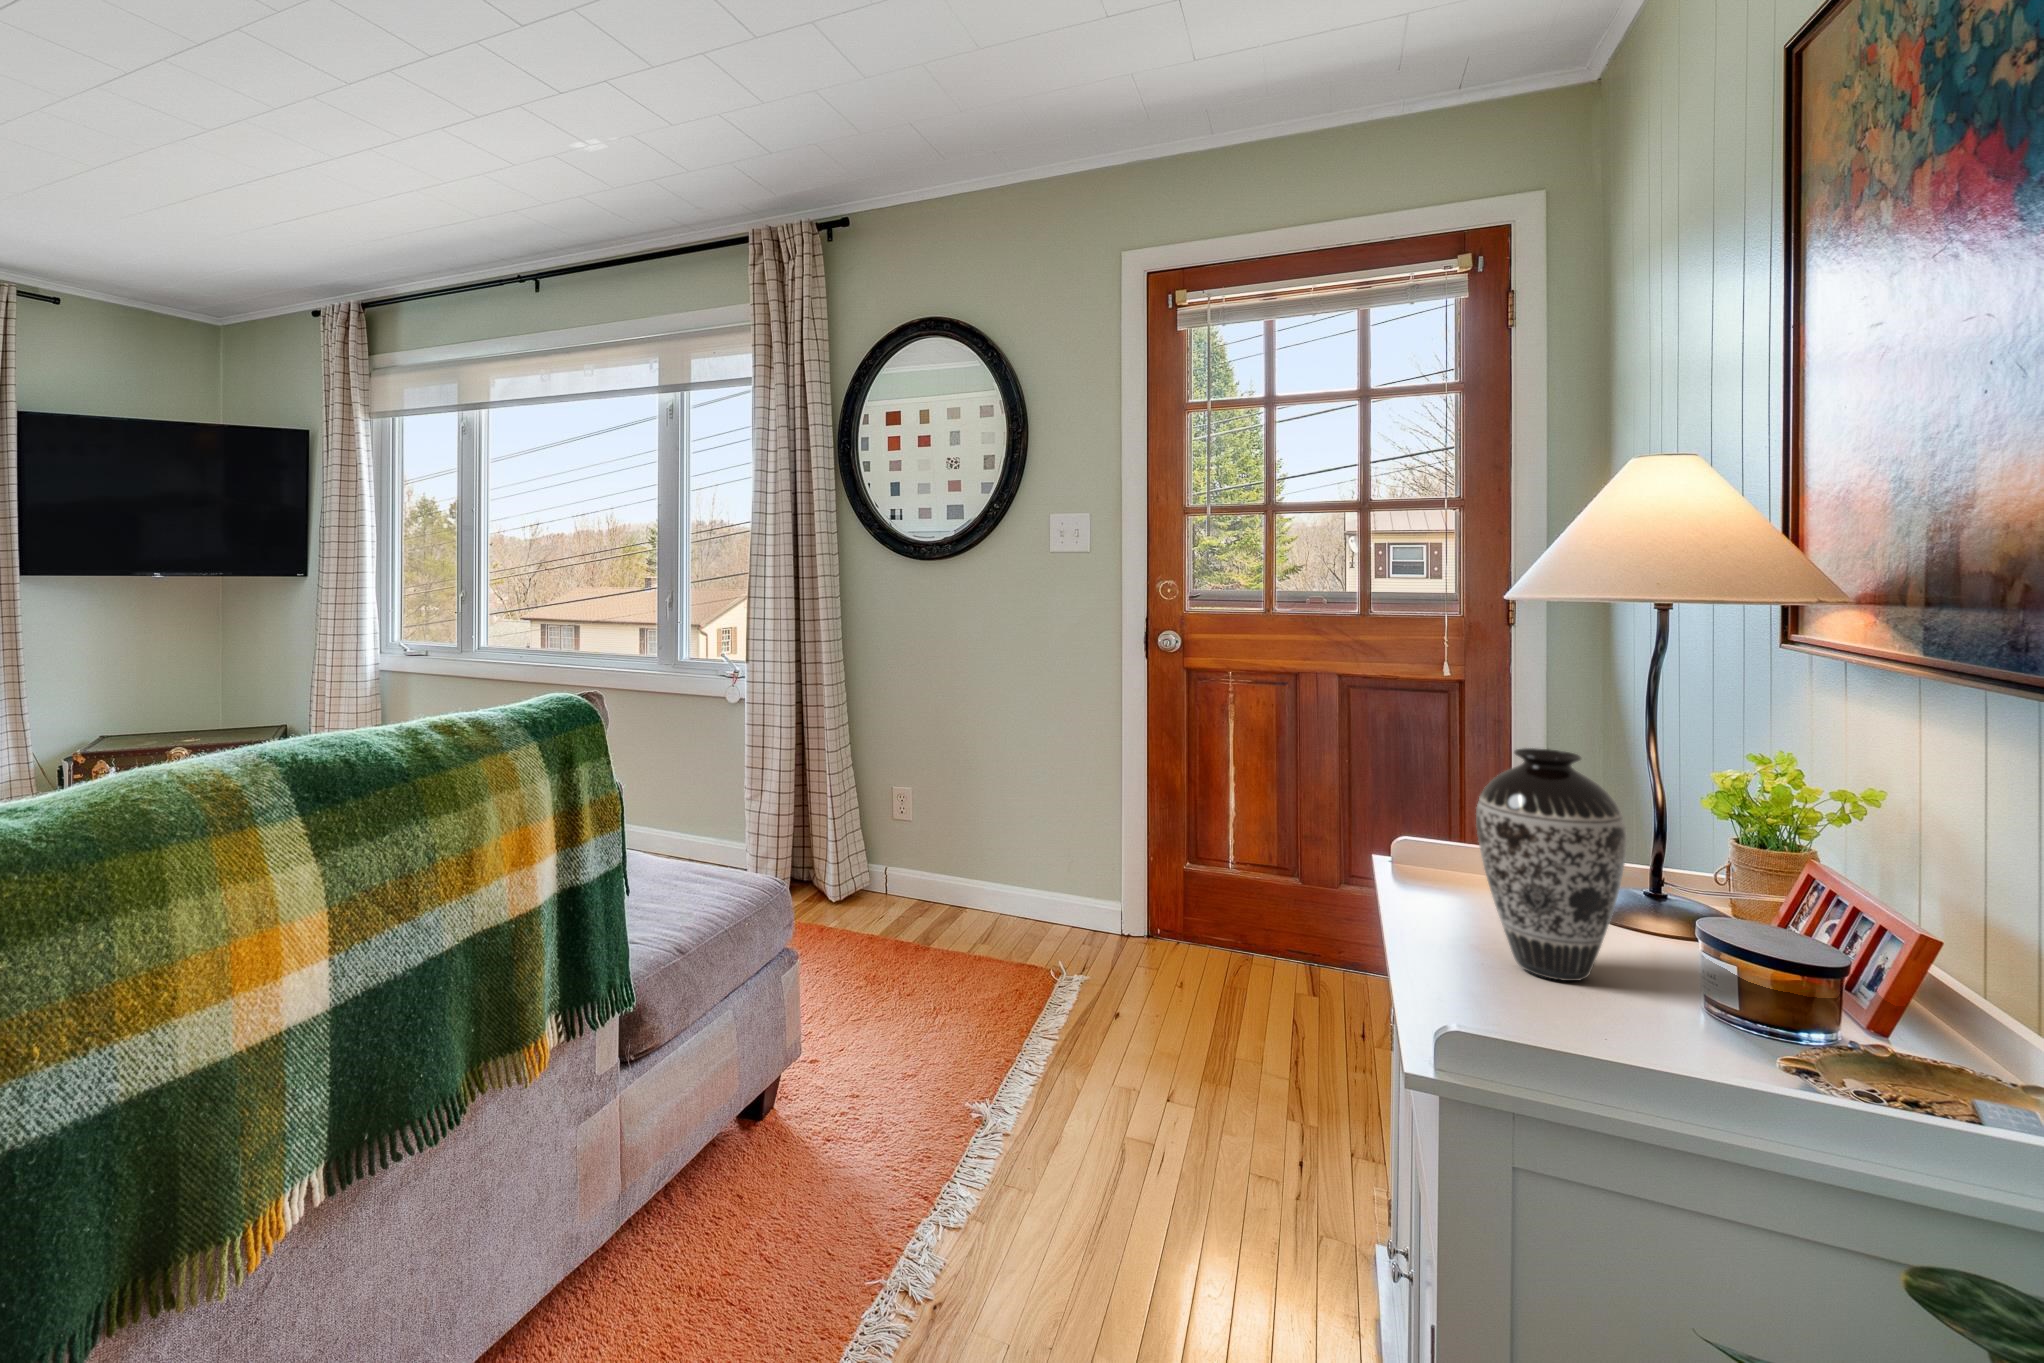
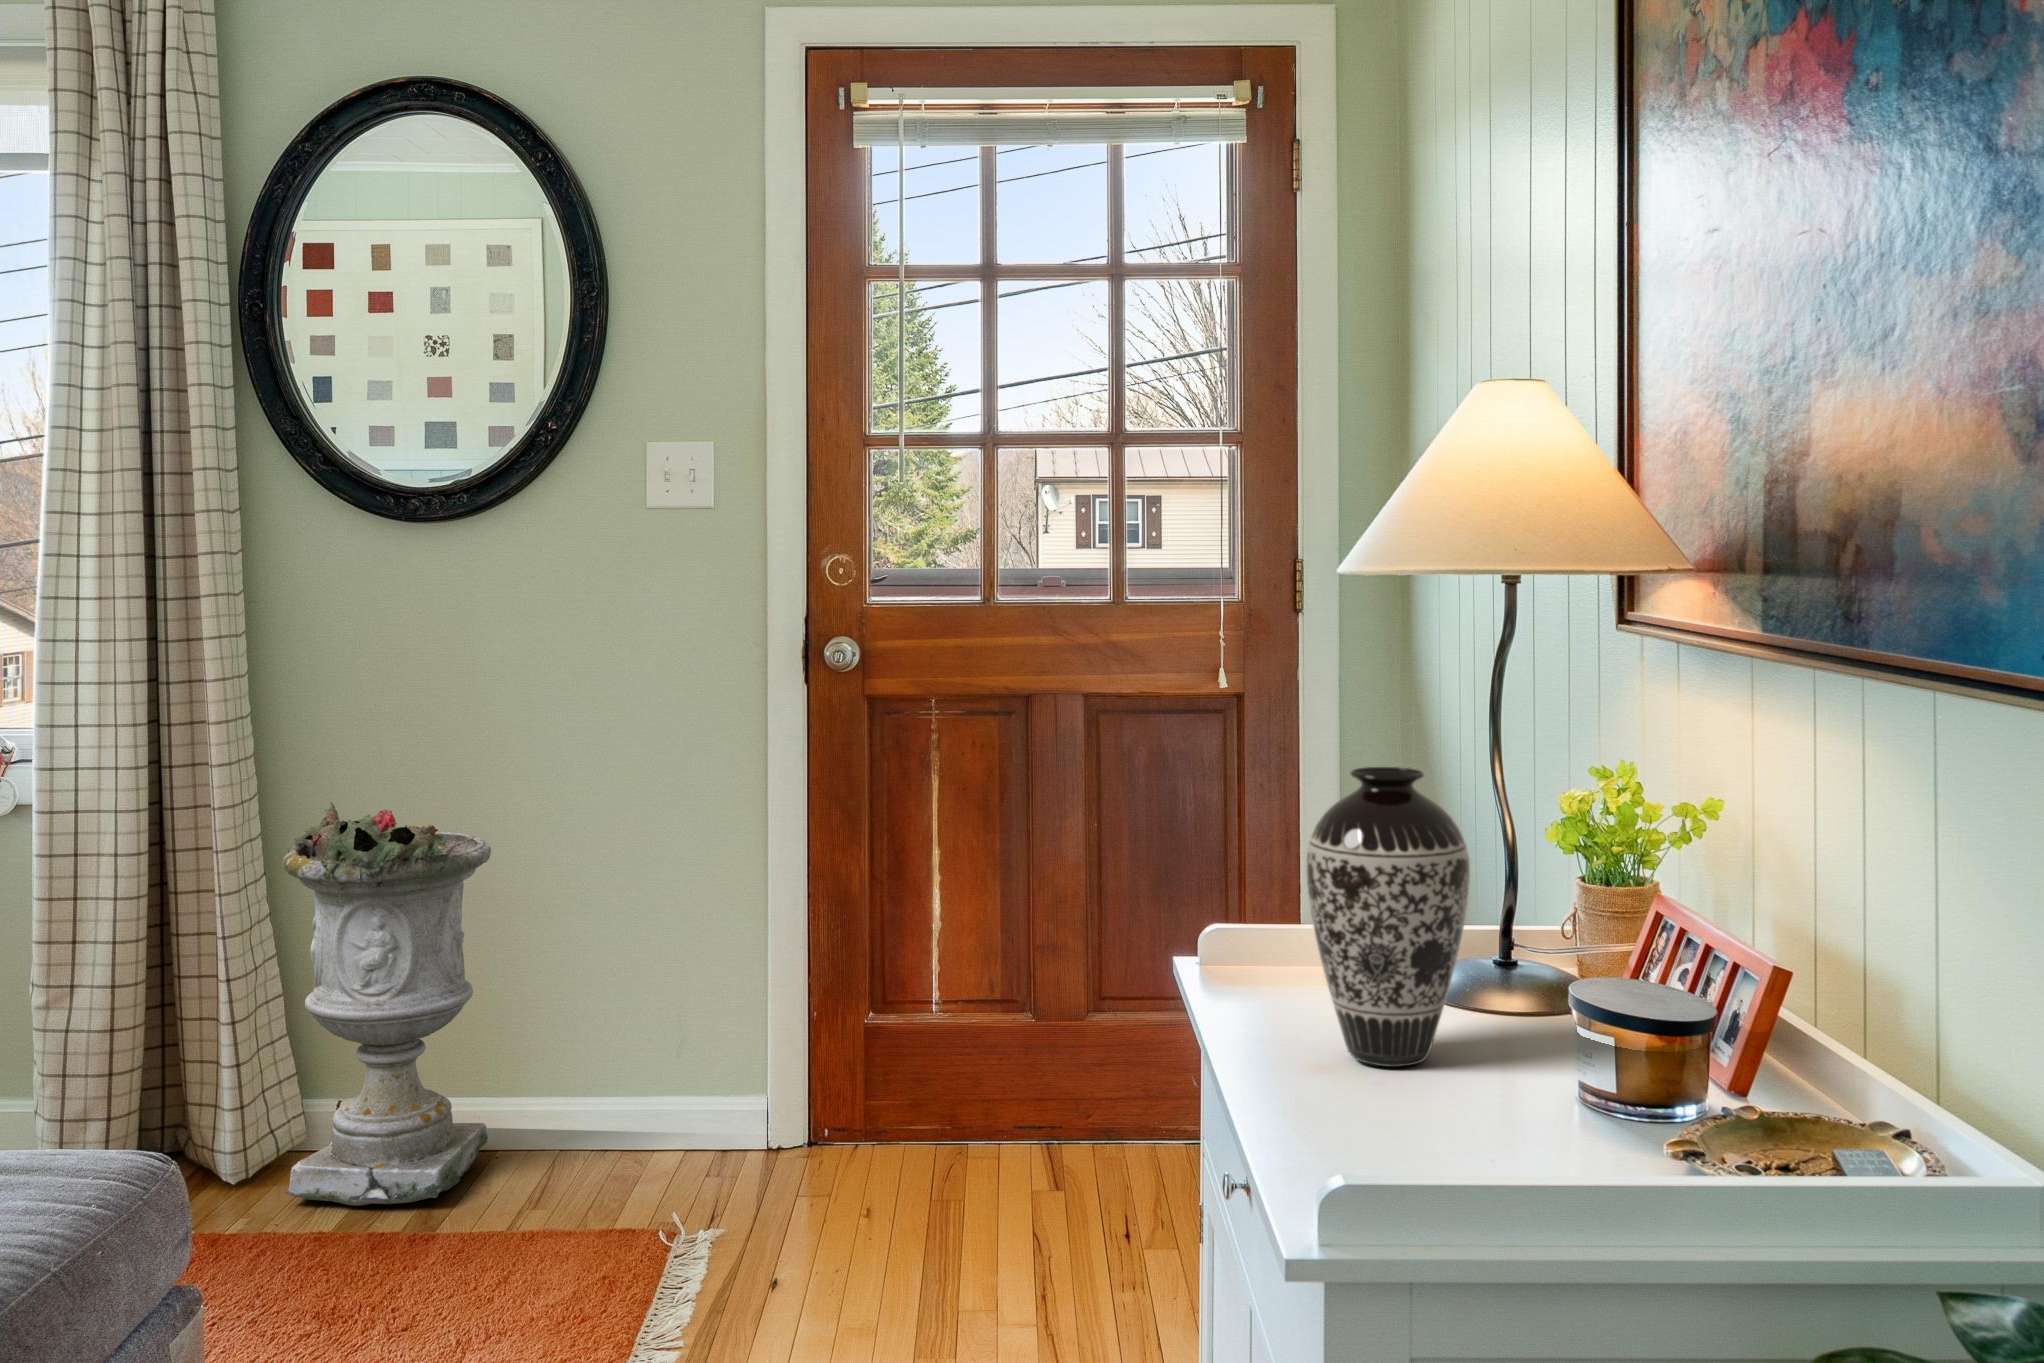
planter: none [855,708,963,932] -> present [282,802,491,1206]

